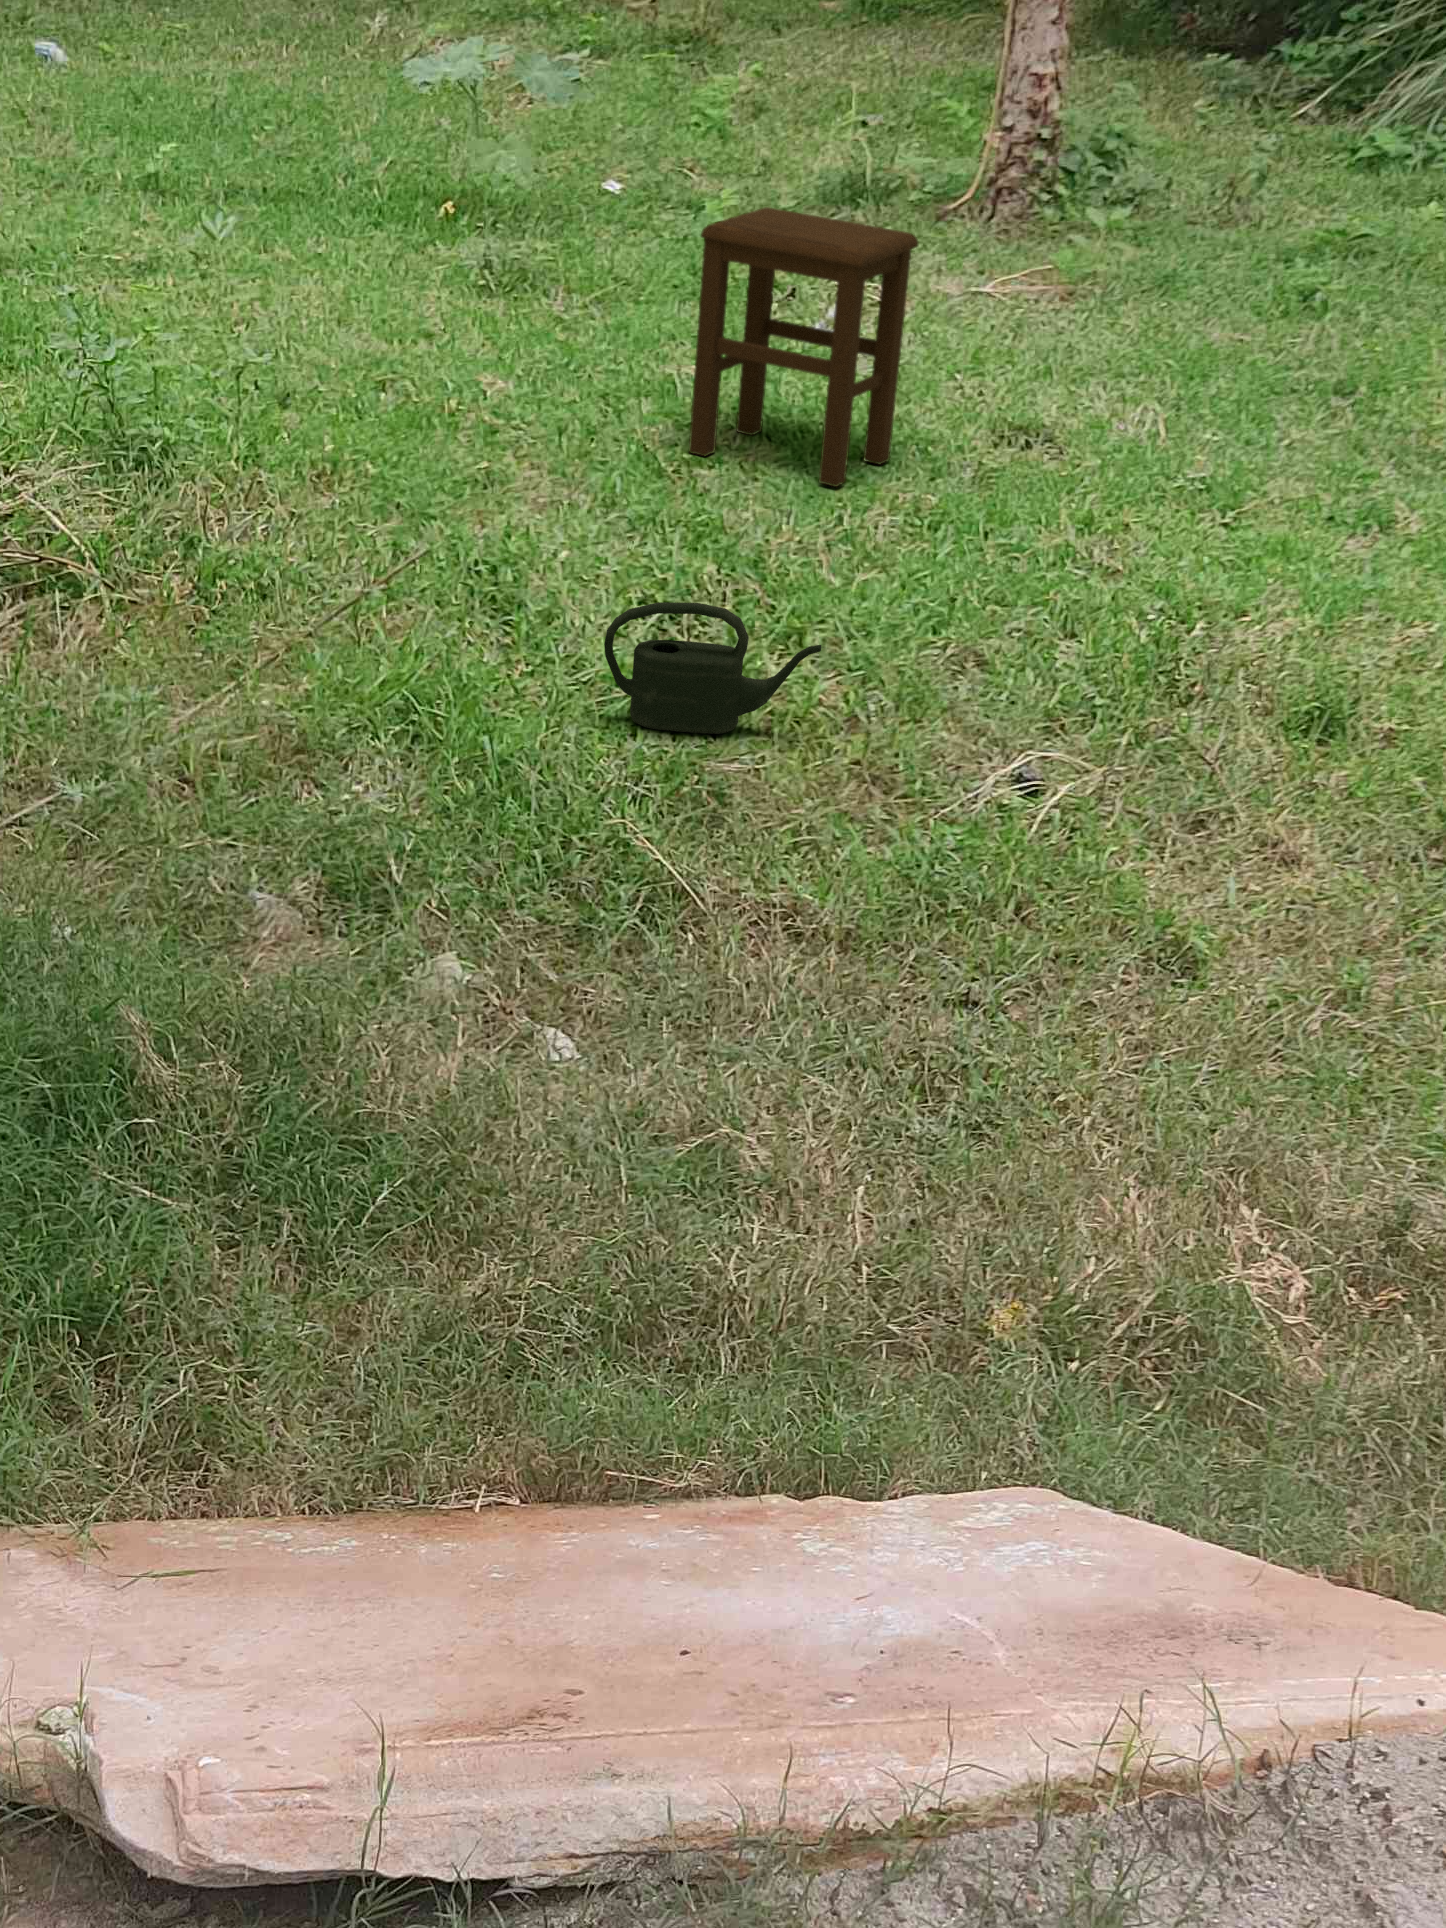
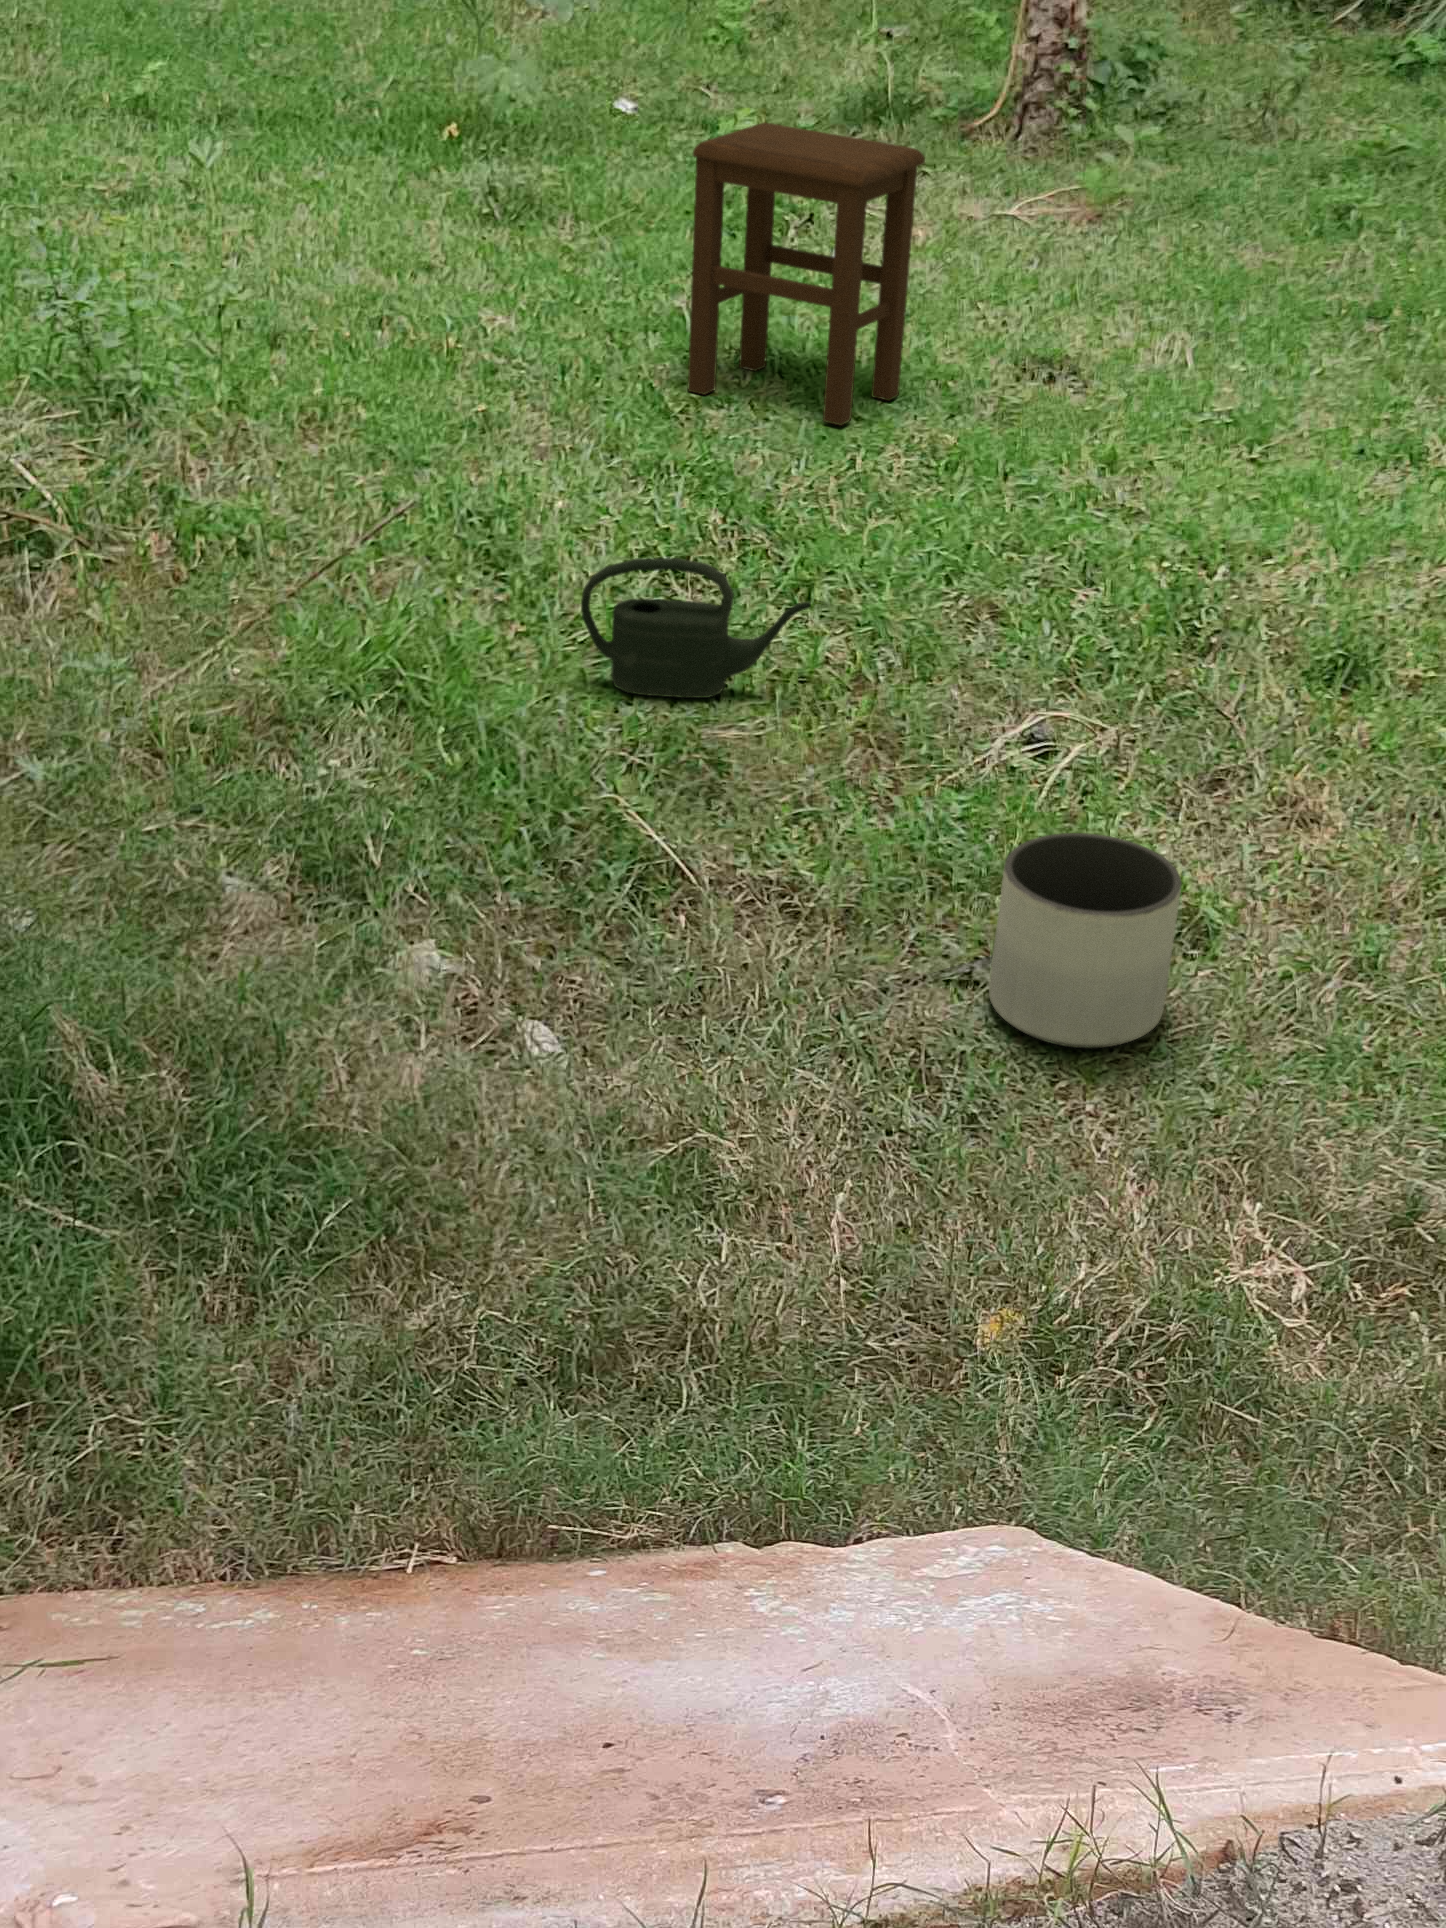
planter: none [998,859,1182,1060] -> present [989,833,1182,1048]

